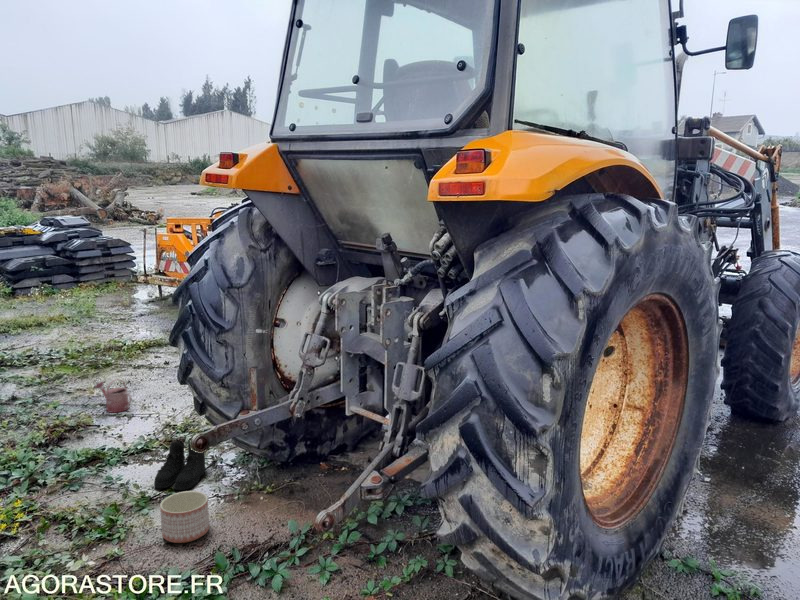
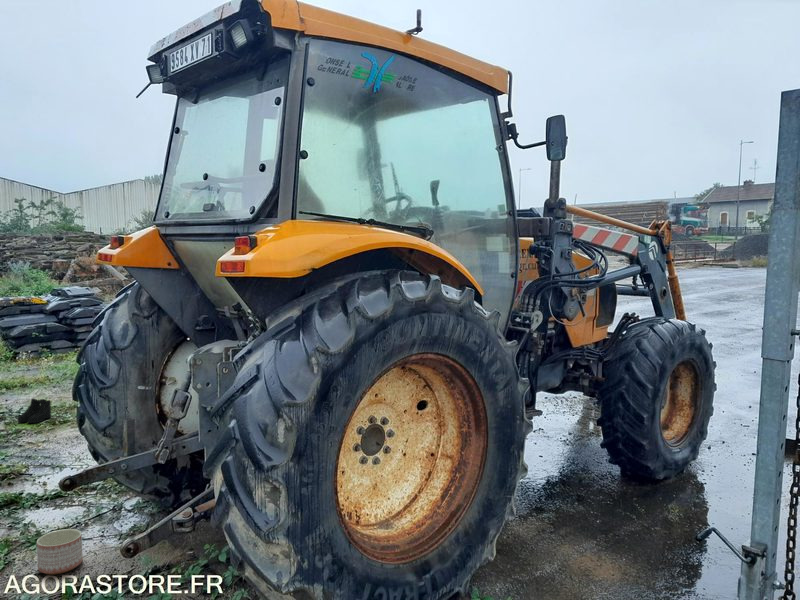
watering can: present [95,379,132,413] -> none [39,434,68,465]
boots: present [154,441,206,490] -> present [18,399,51,423]

